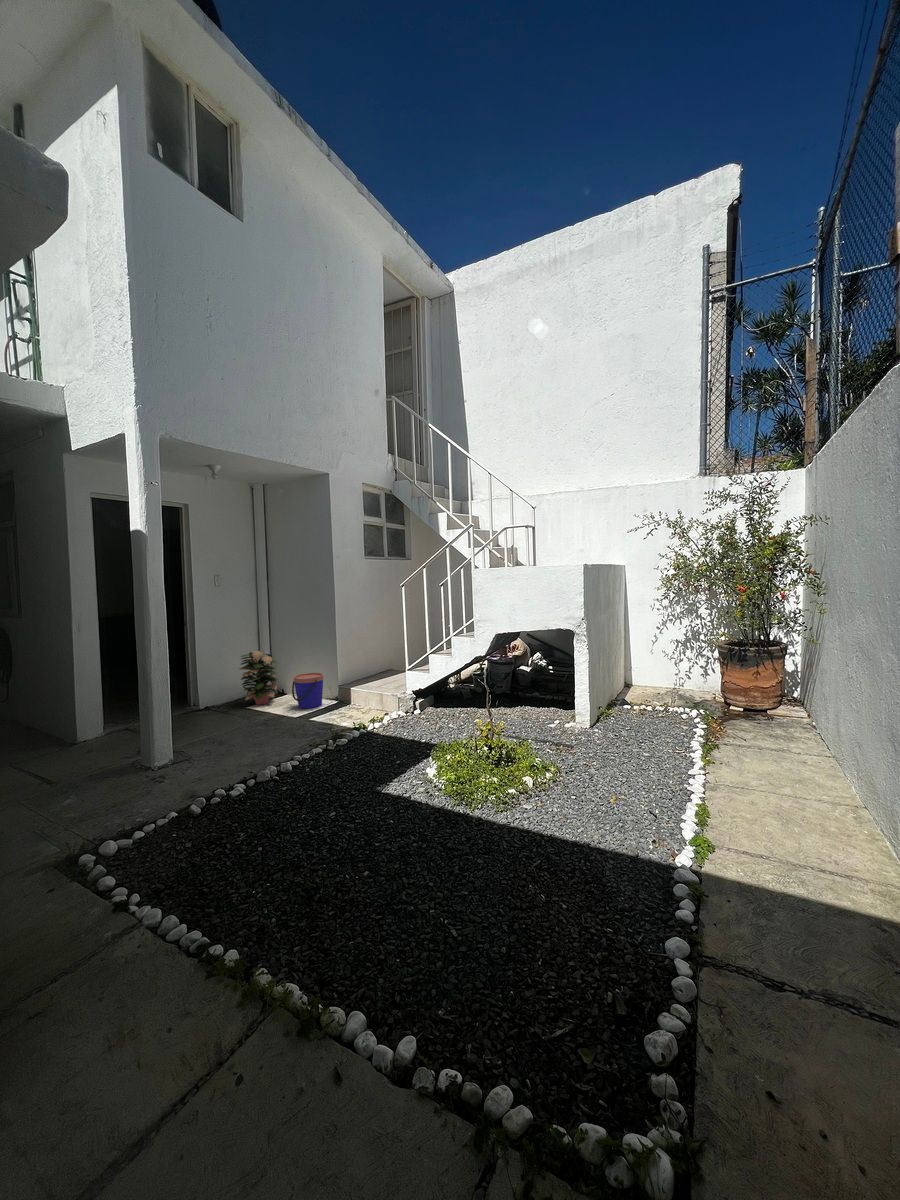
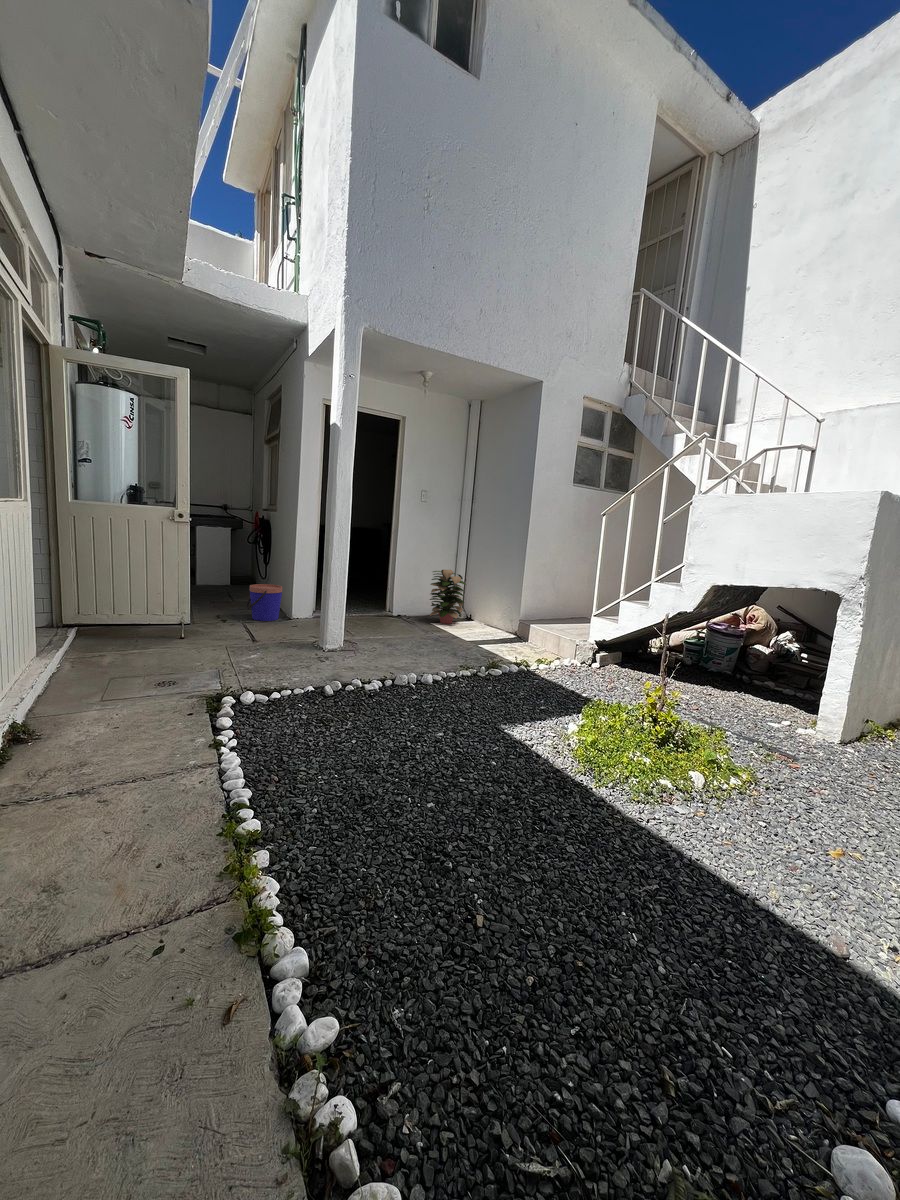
bucket: present [292,673,323,709] -> present [246,584,282,621]

